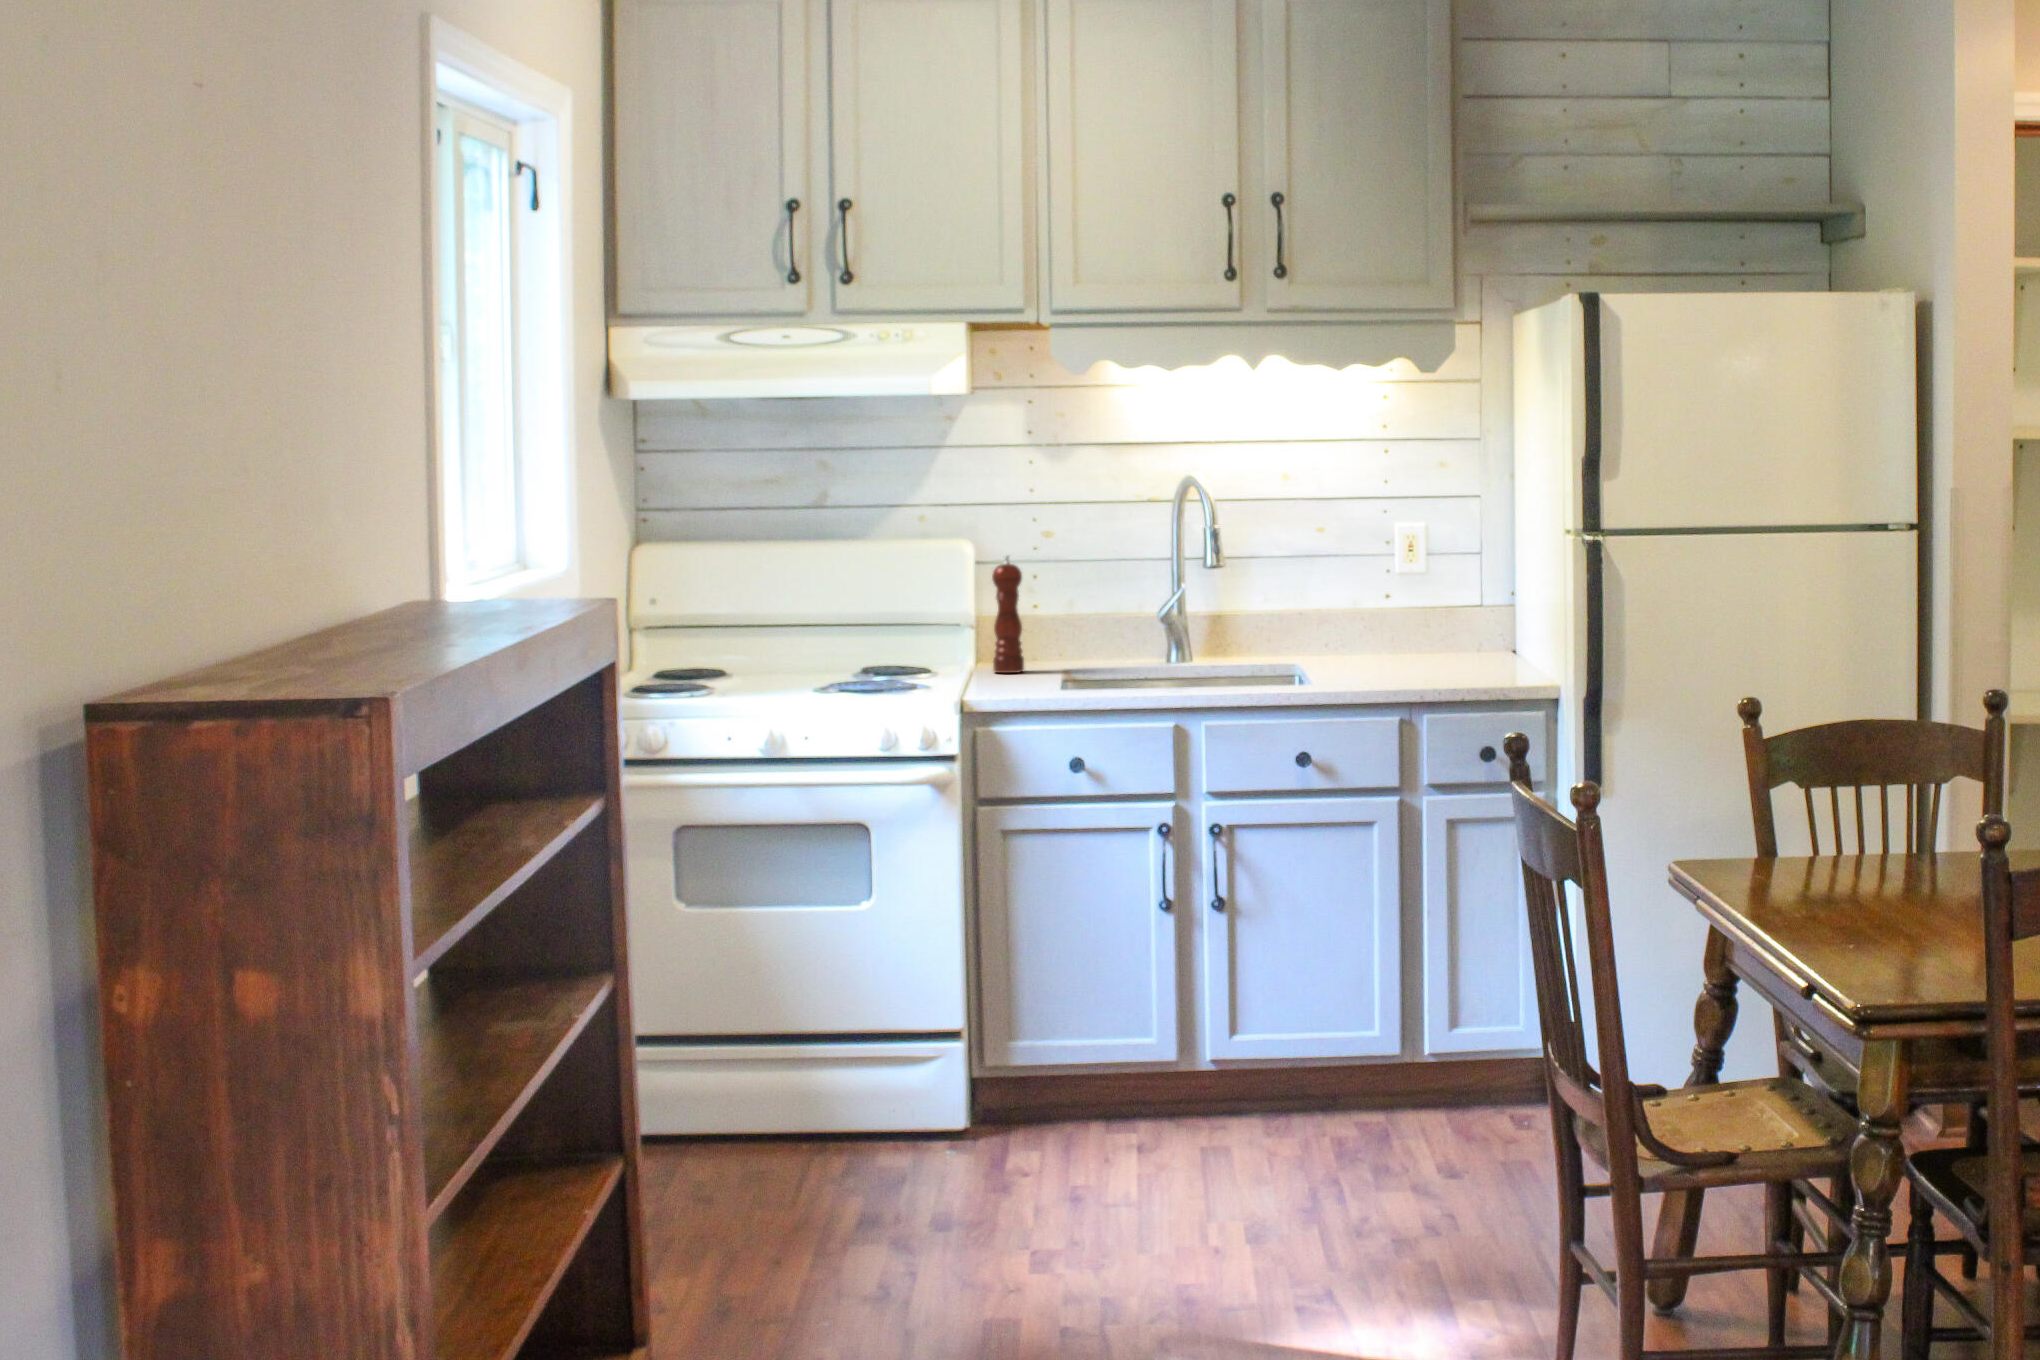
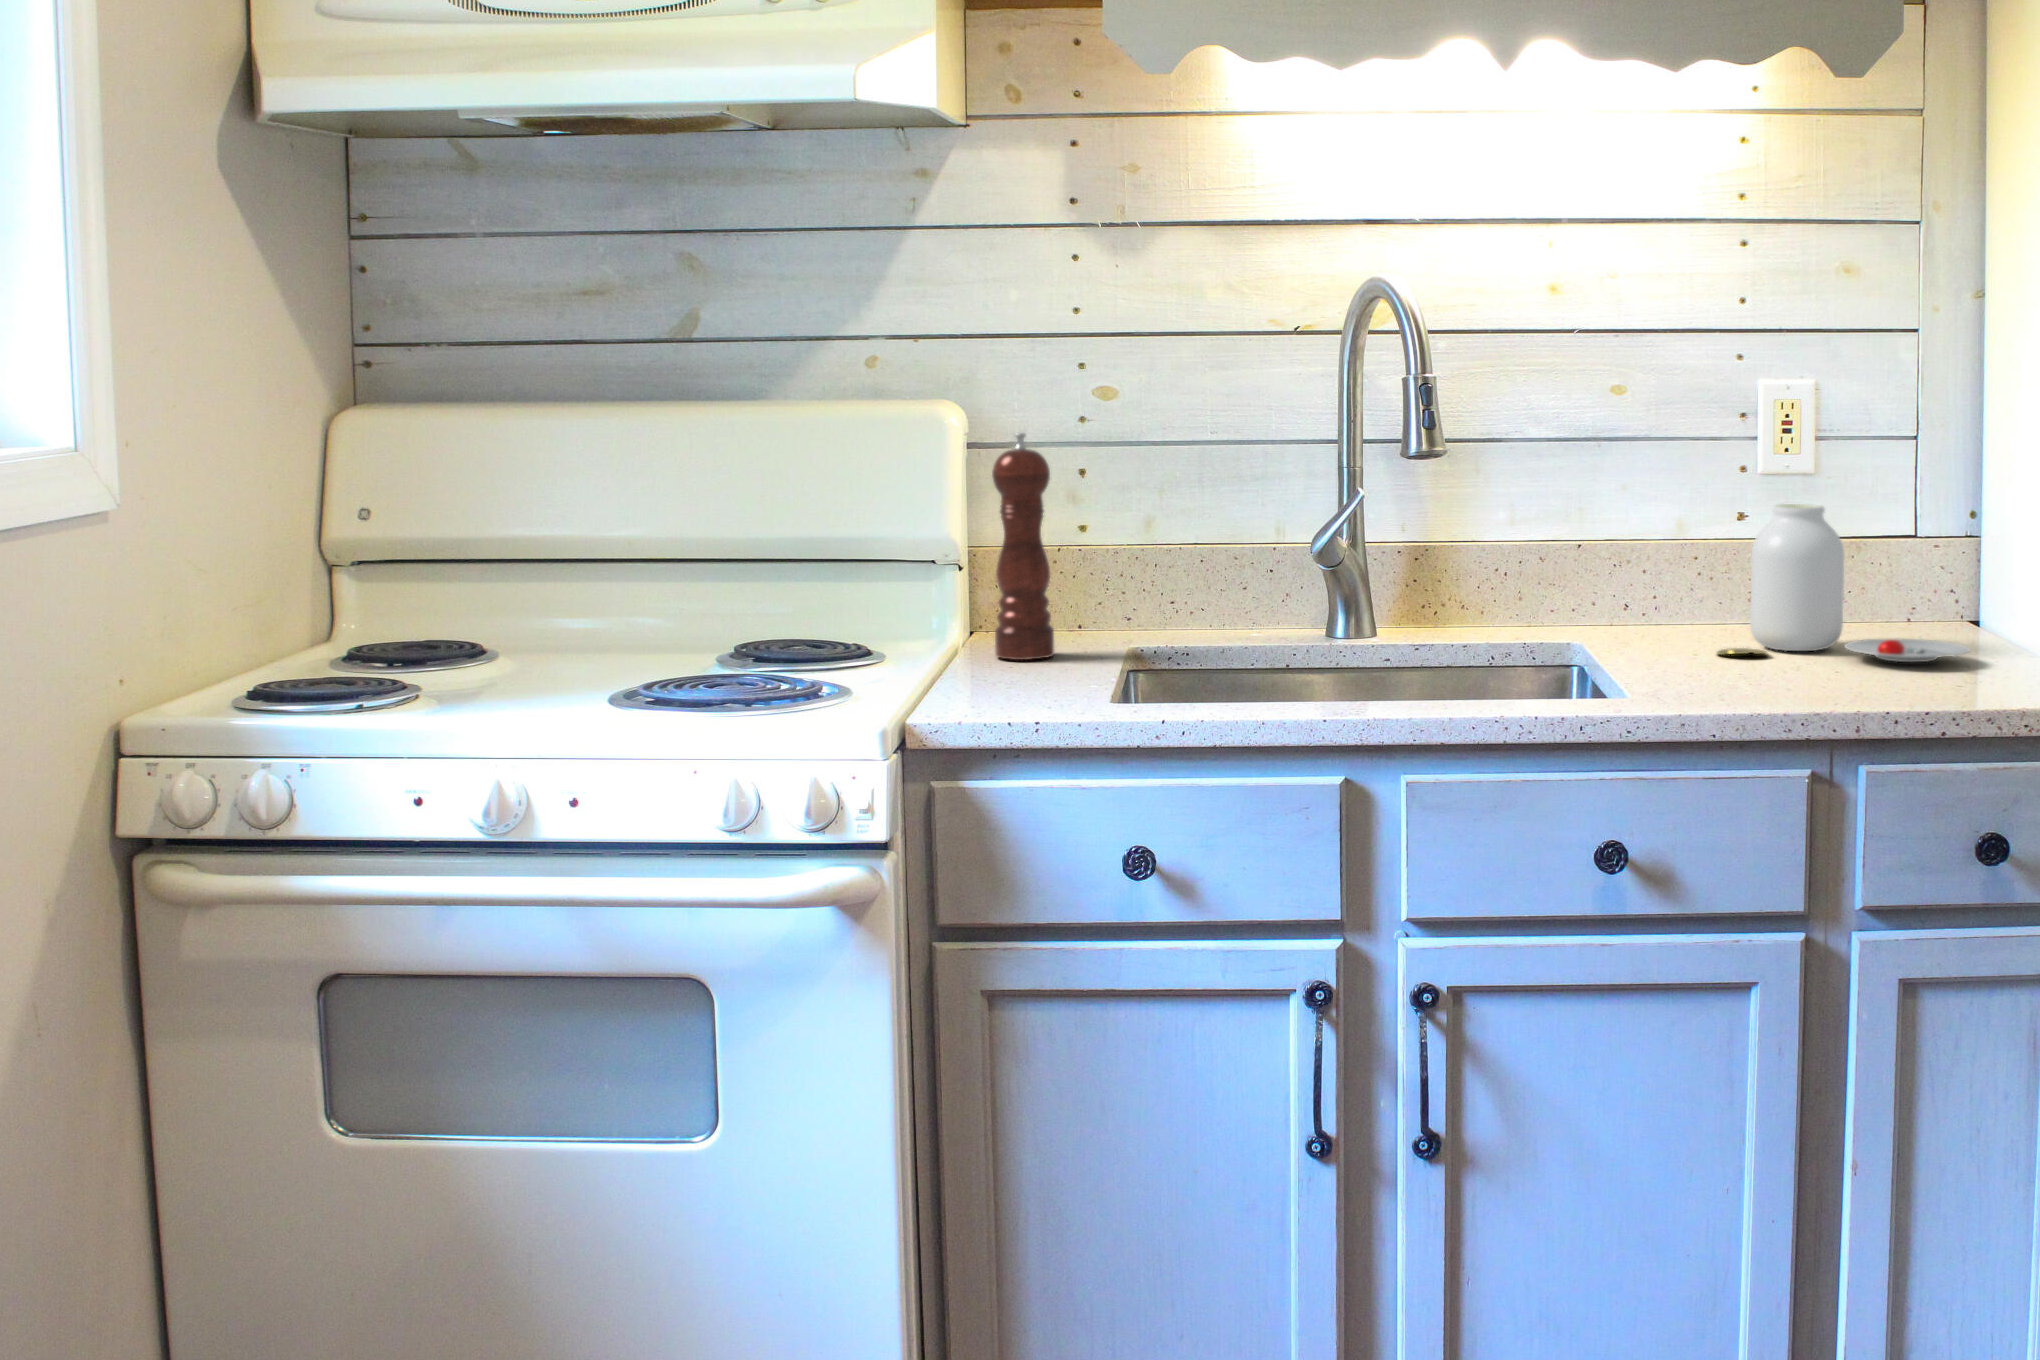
jar: none [1368,589,1493,667] -> present [1717,504,1970,662]

